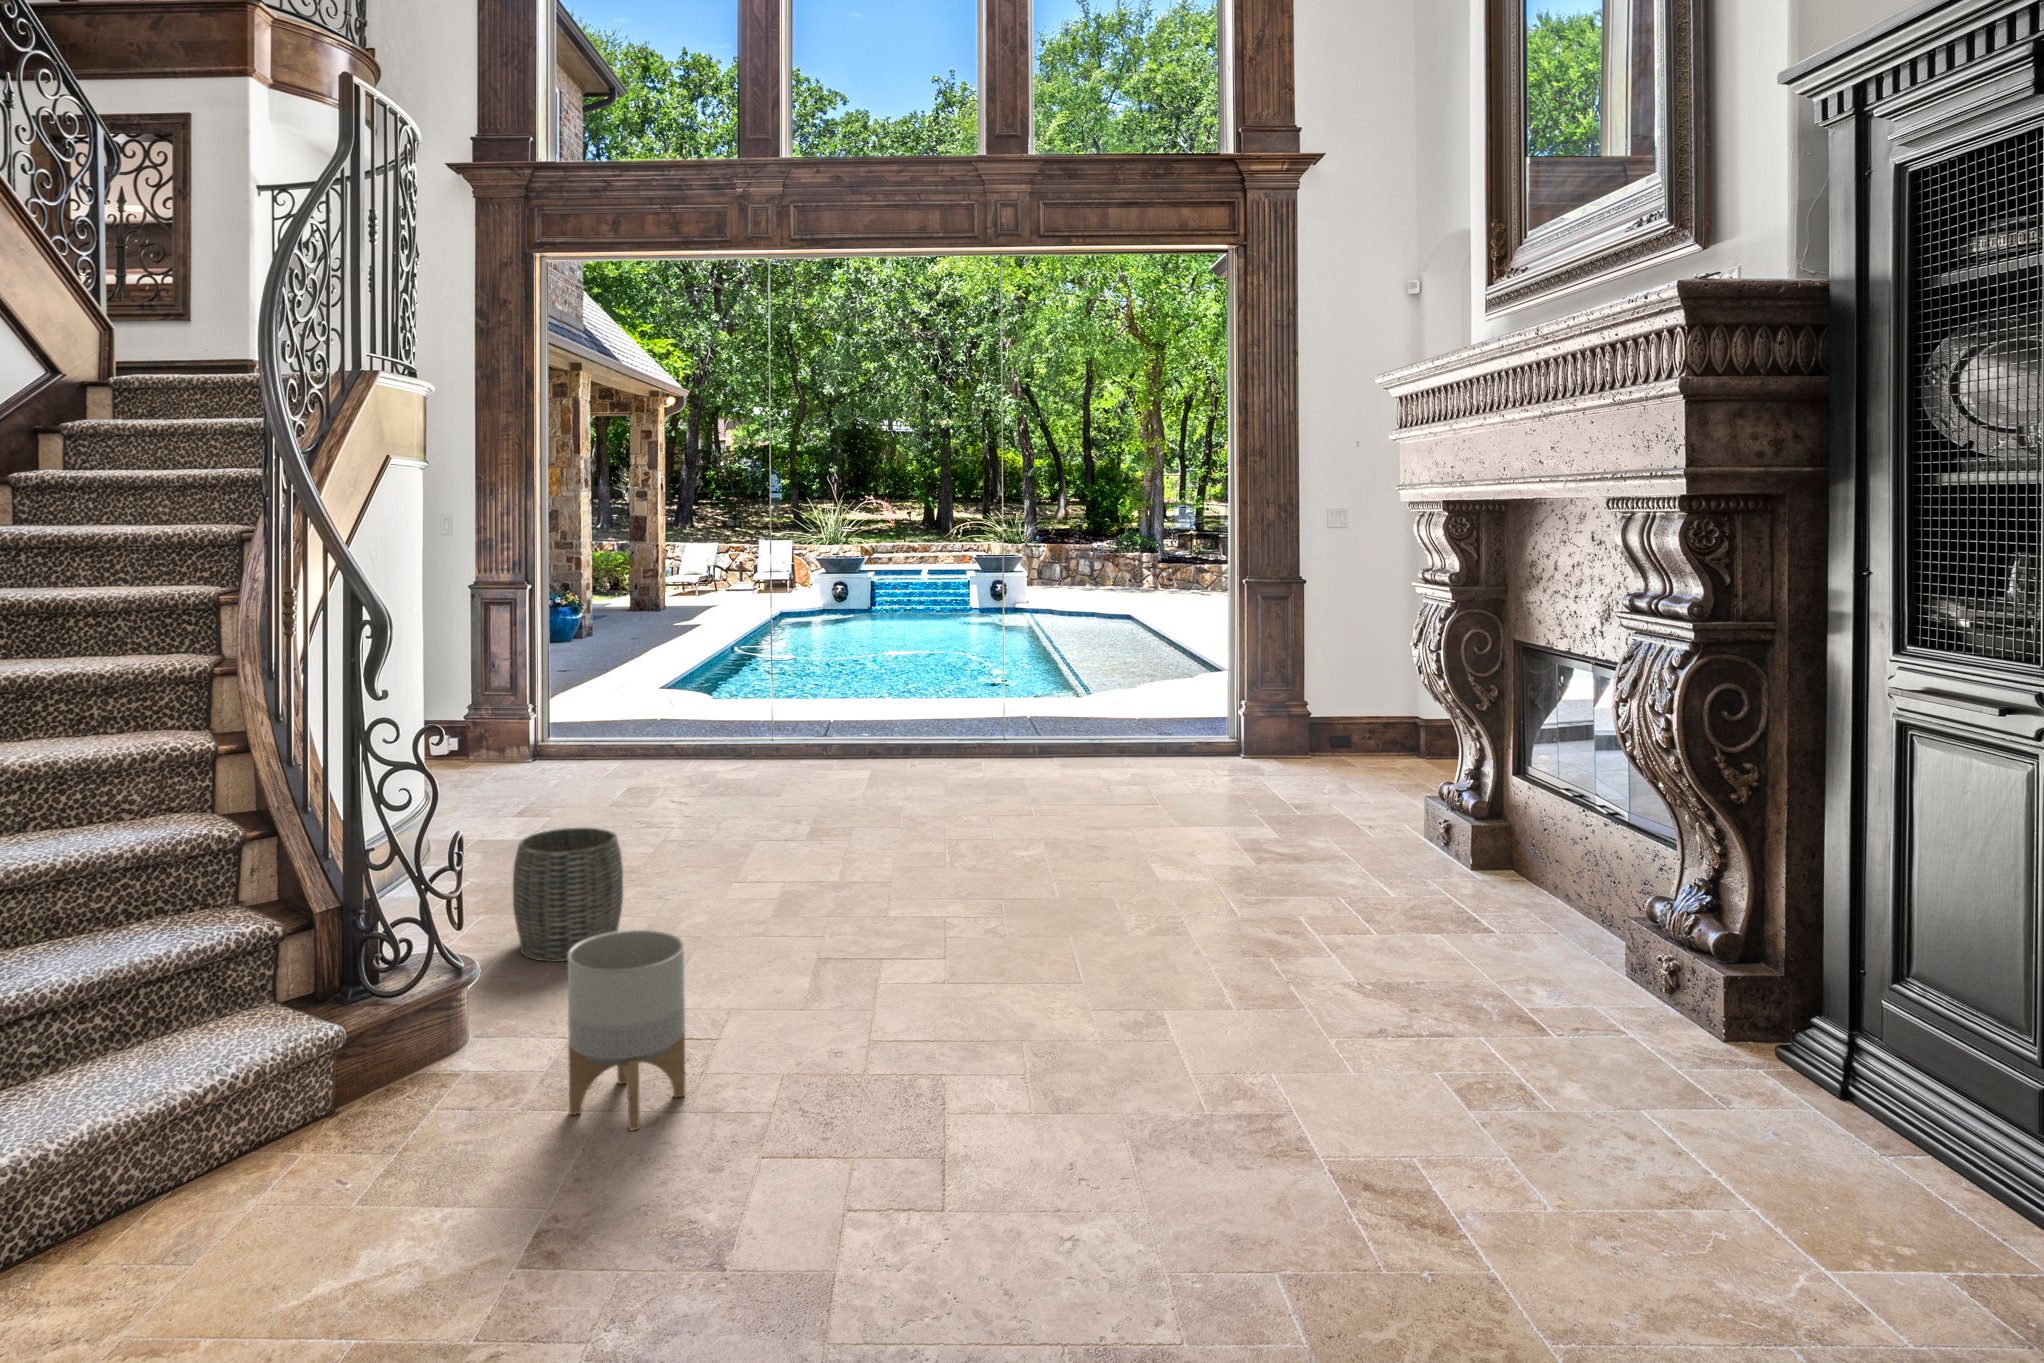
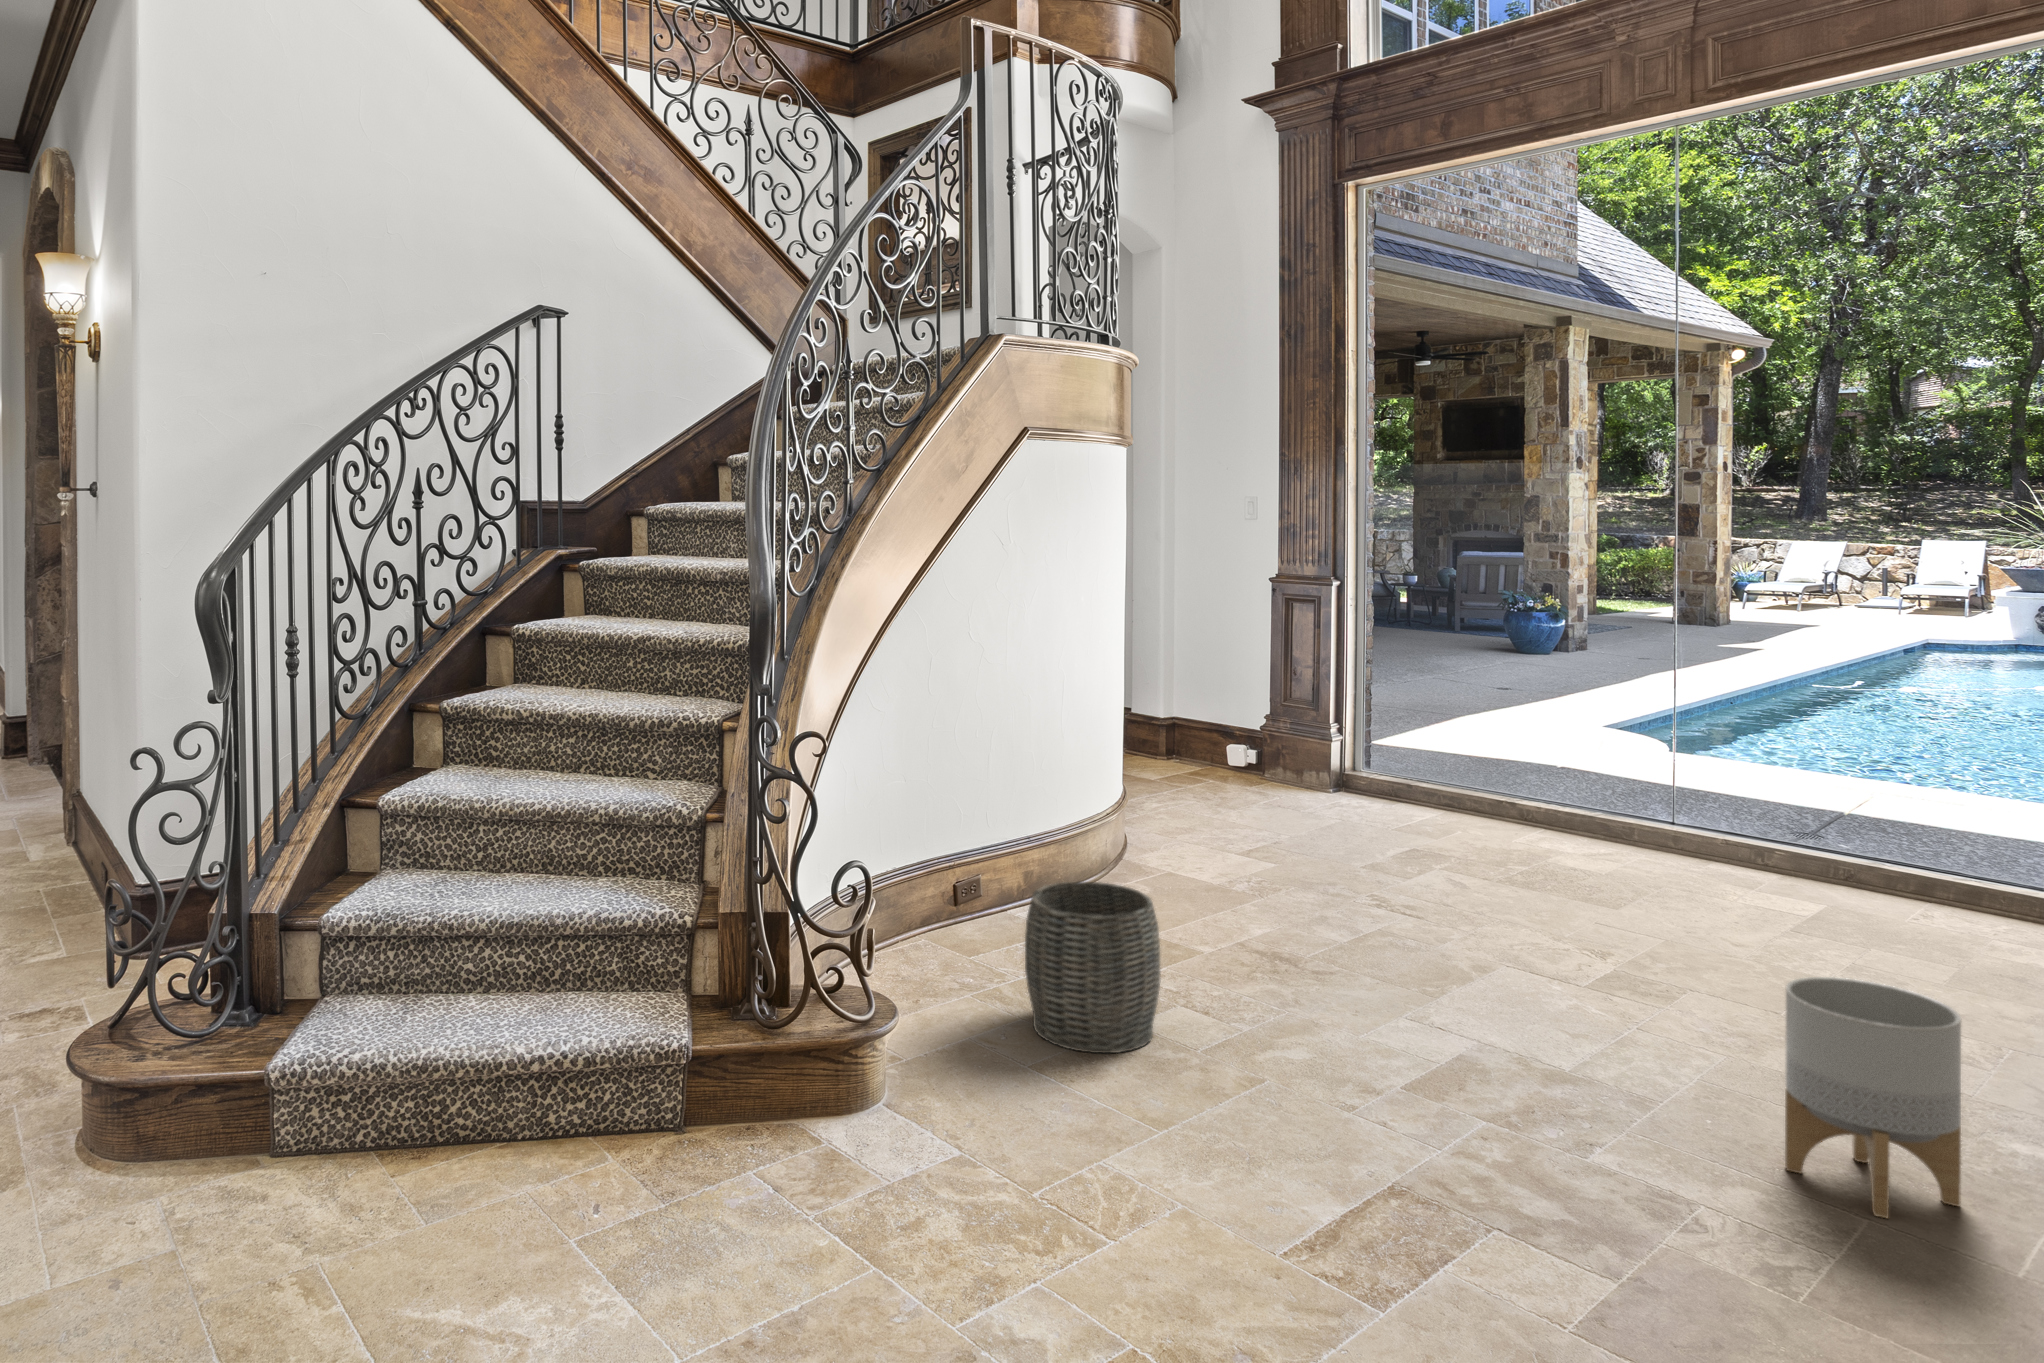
planter: present [568,930,685,1130] -> present [1785,977,1961,1218]

